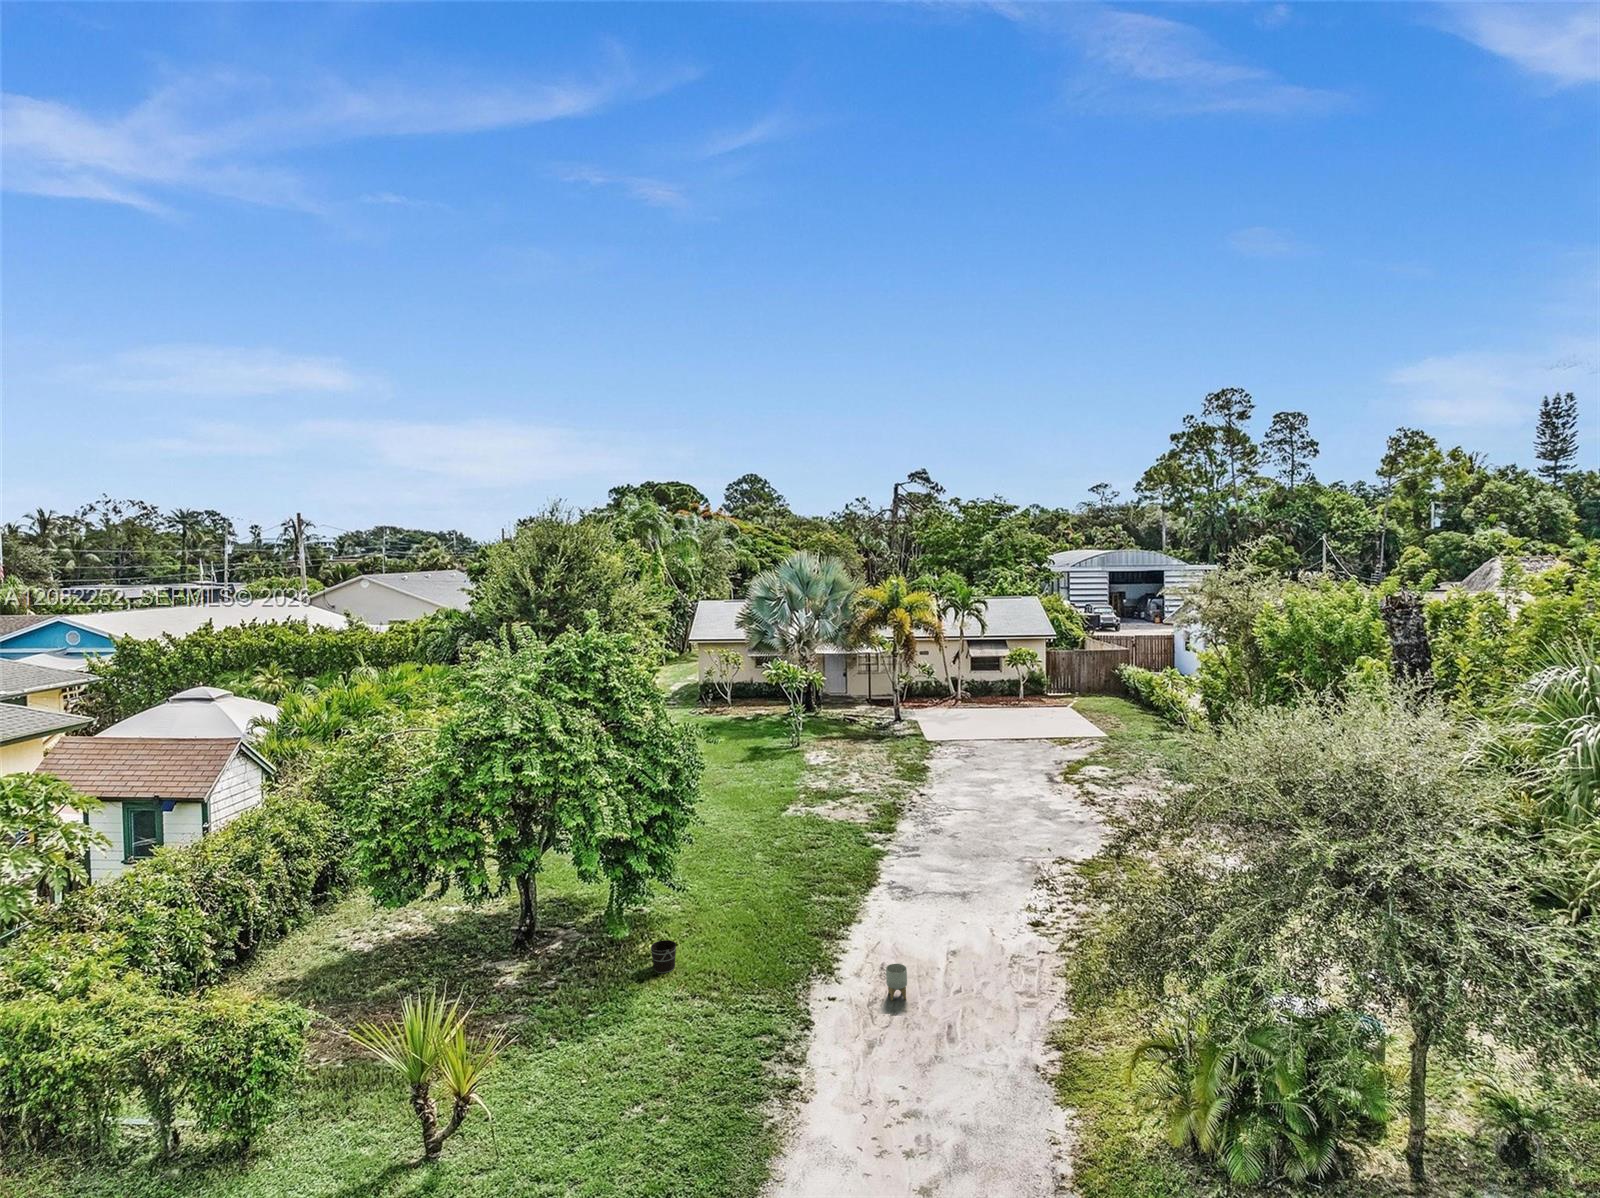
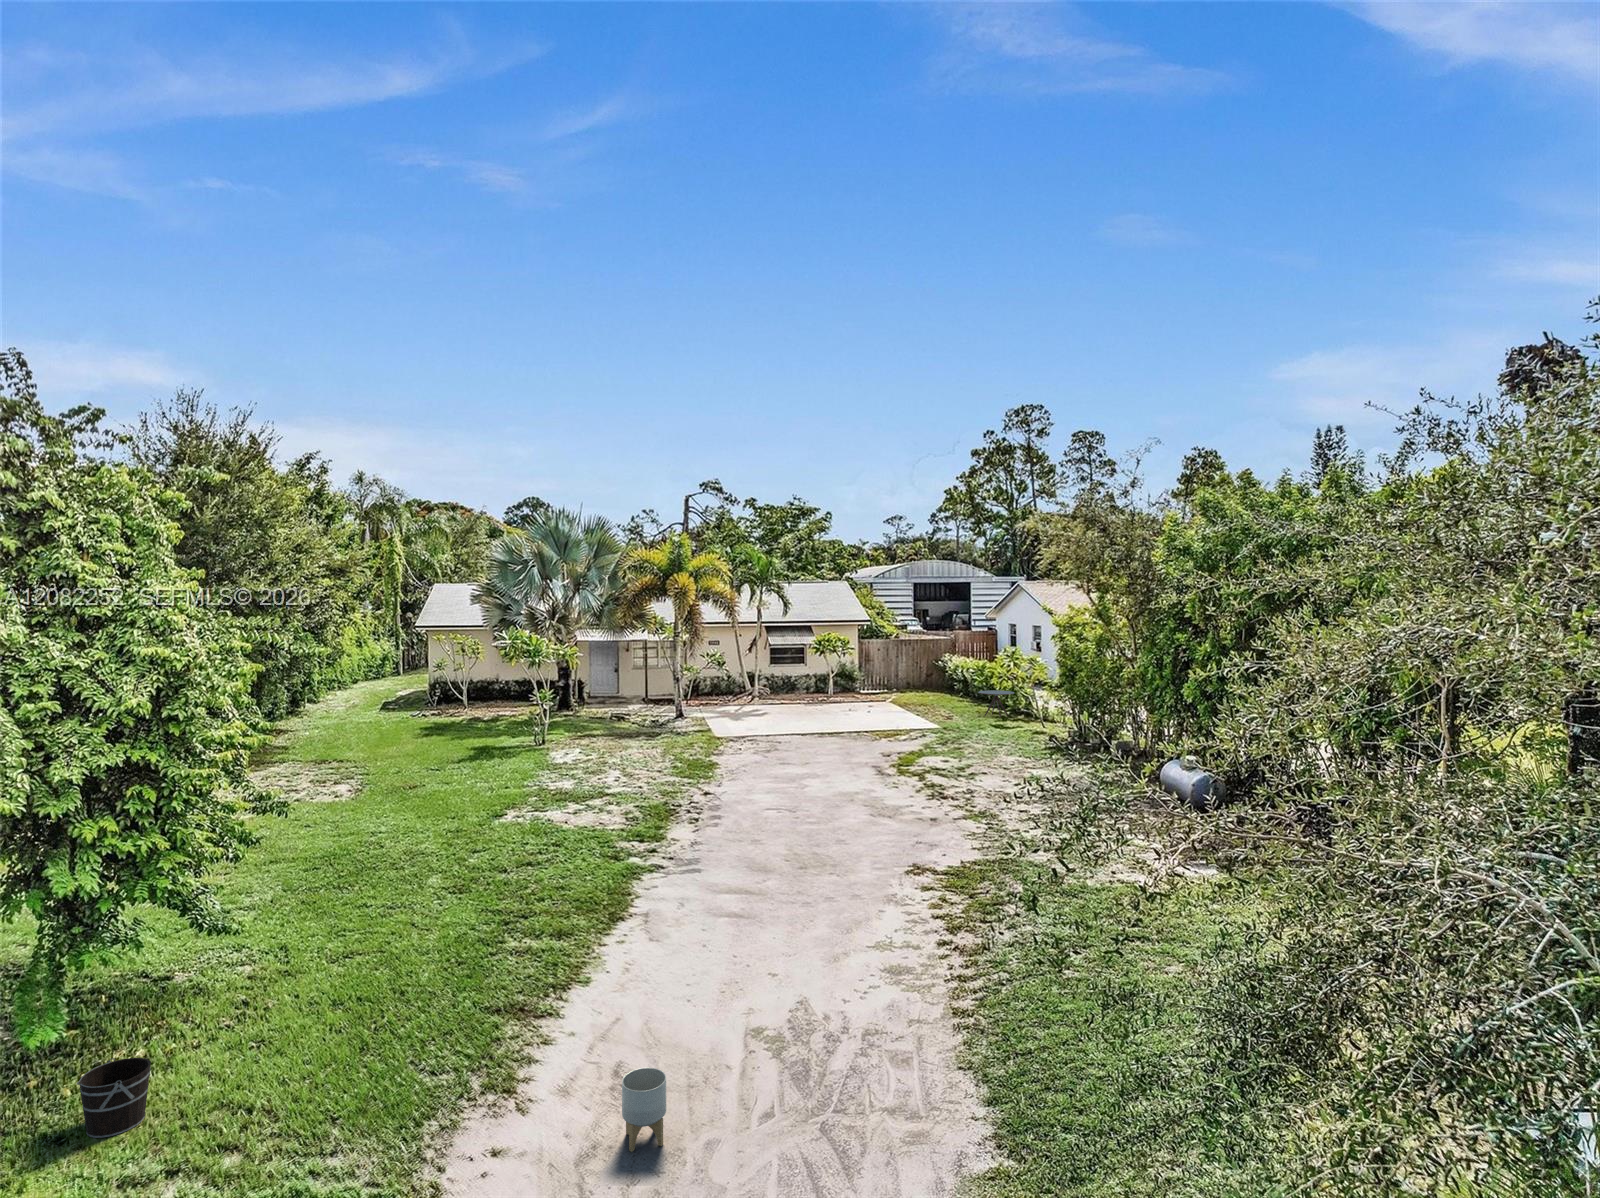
round table: none [1145,702,1177,726] -> present [978,690,1014,718]

